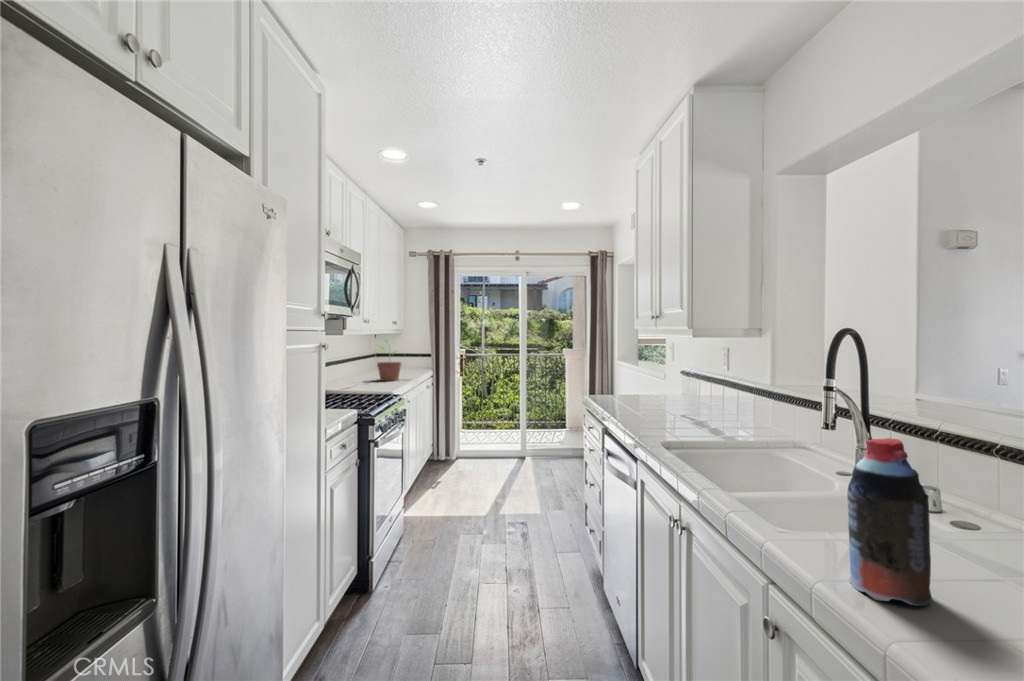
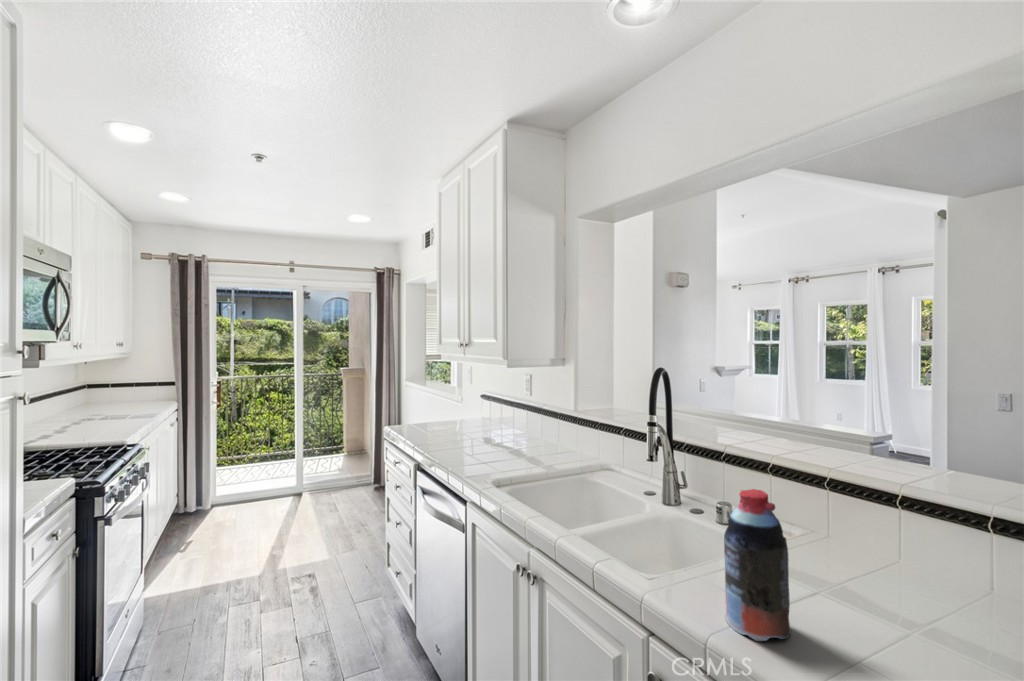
potted plant: present [377,340,401,381] -> none [92,367,133,422]

